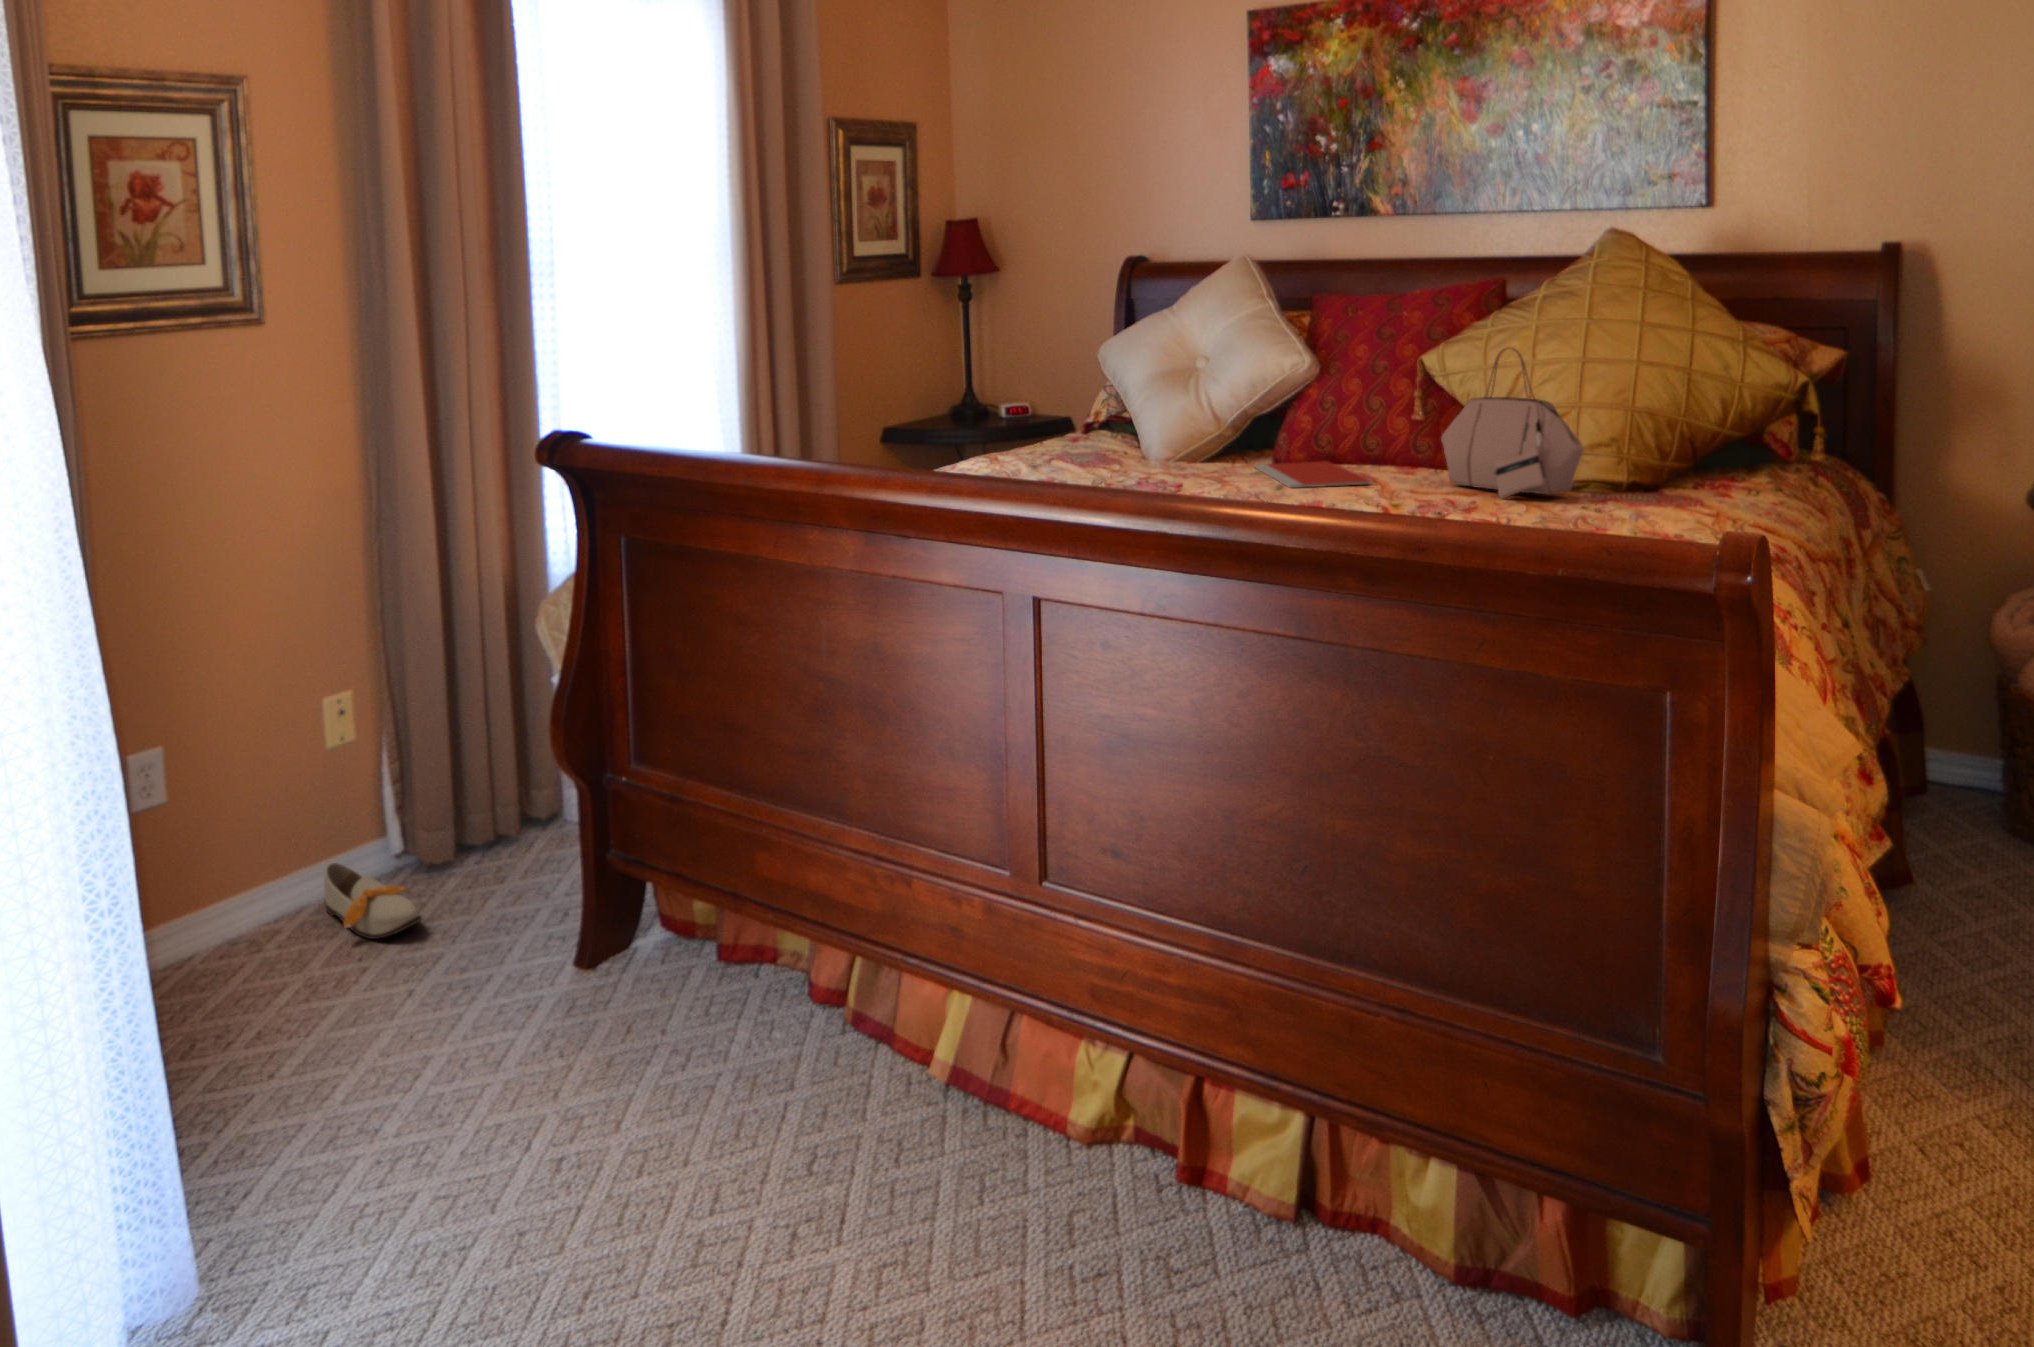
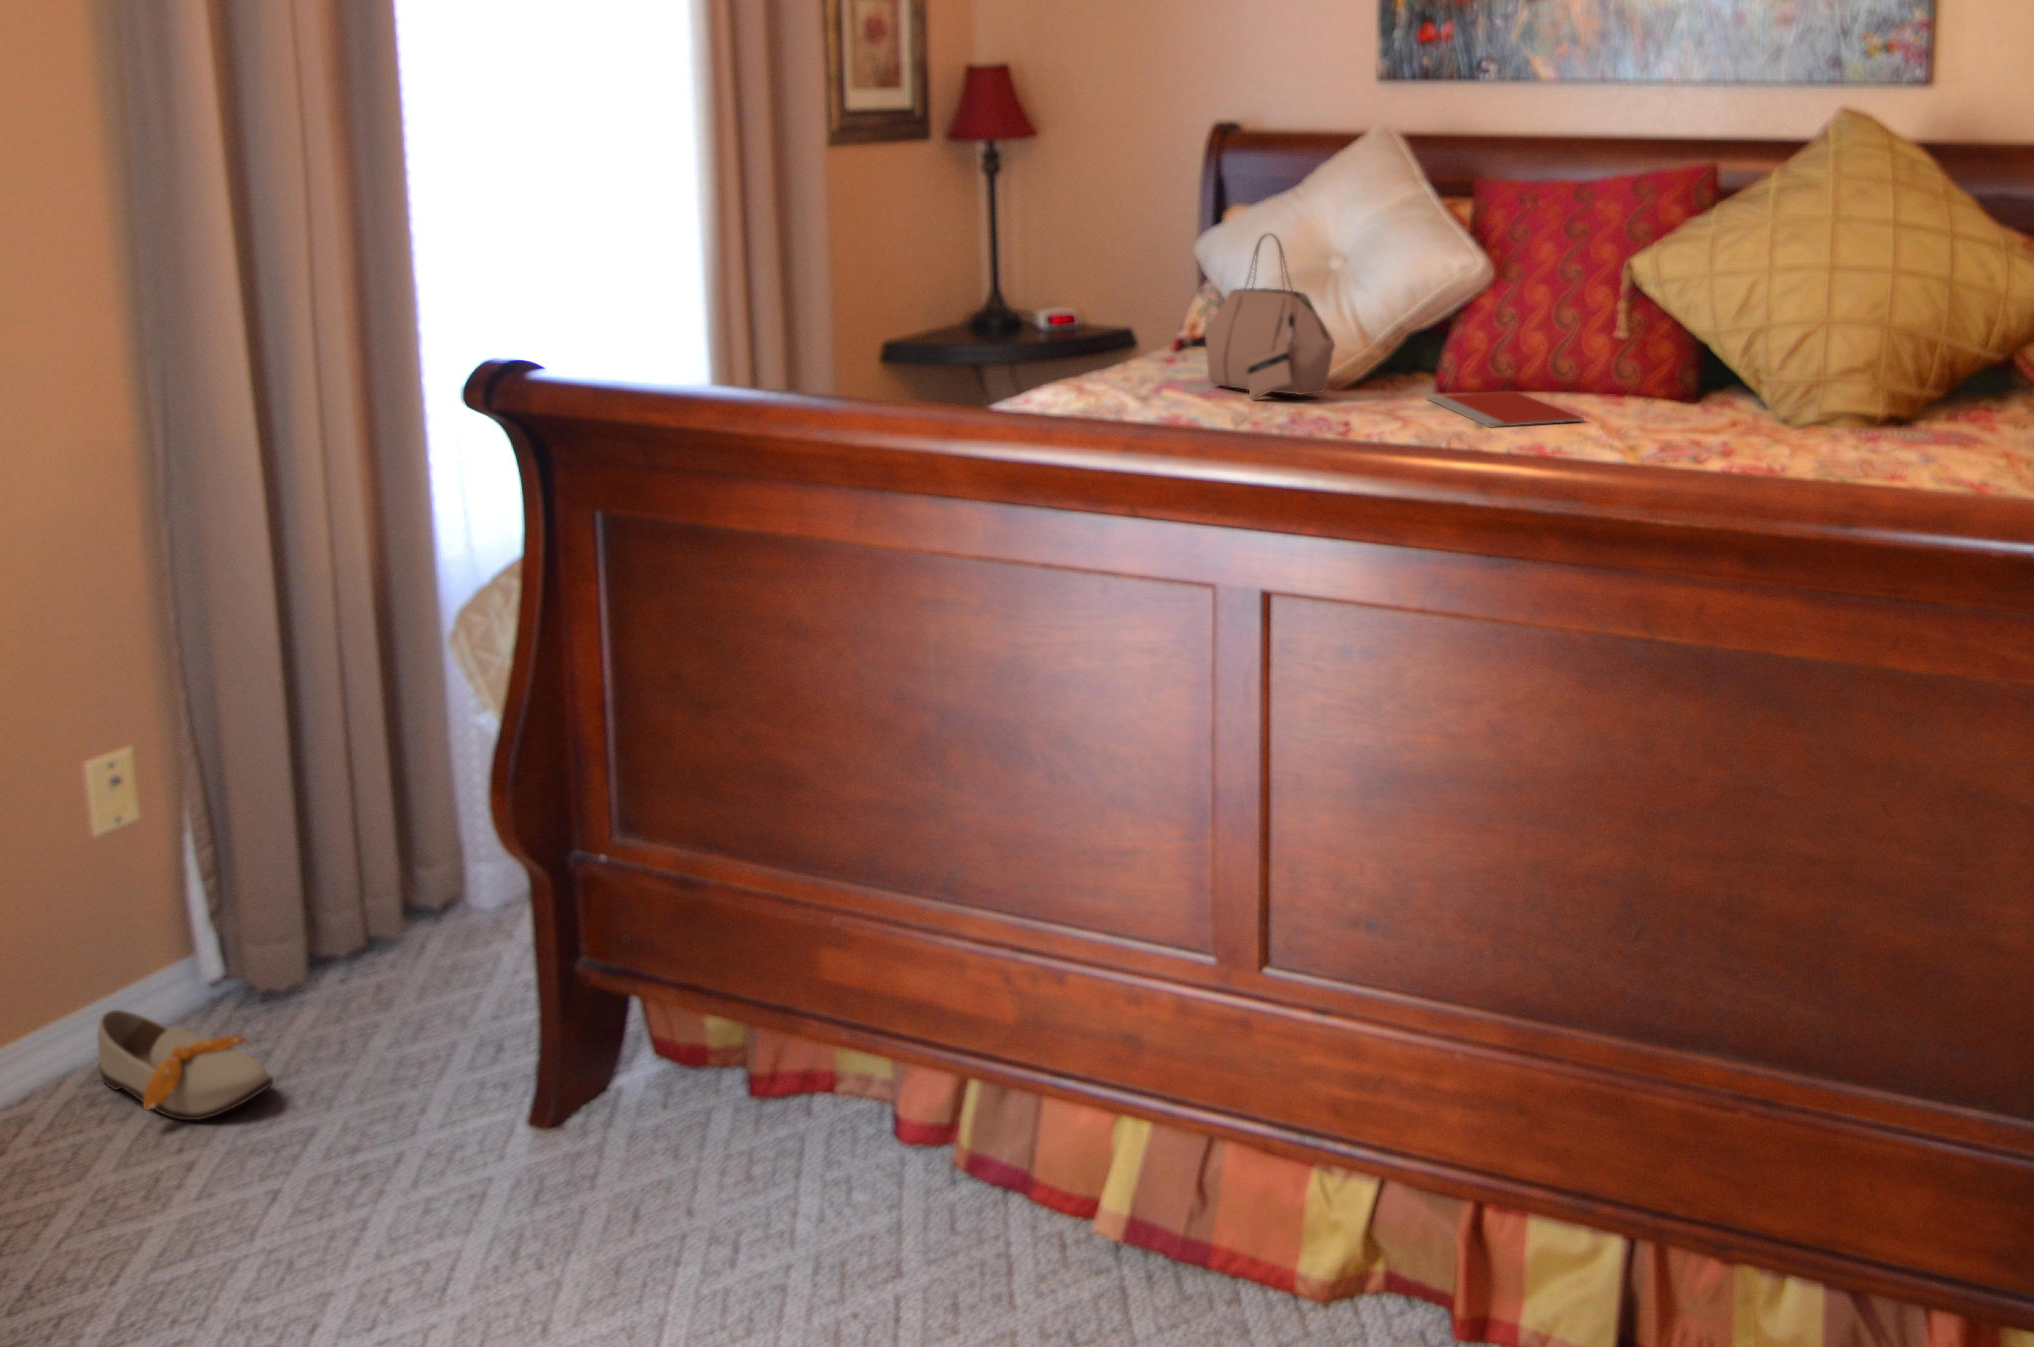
handbag: present [1441,347,1584,498] -> present [1204,234,1335,399]

